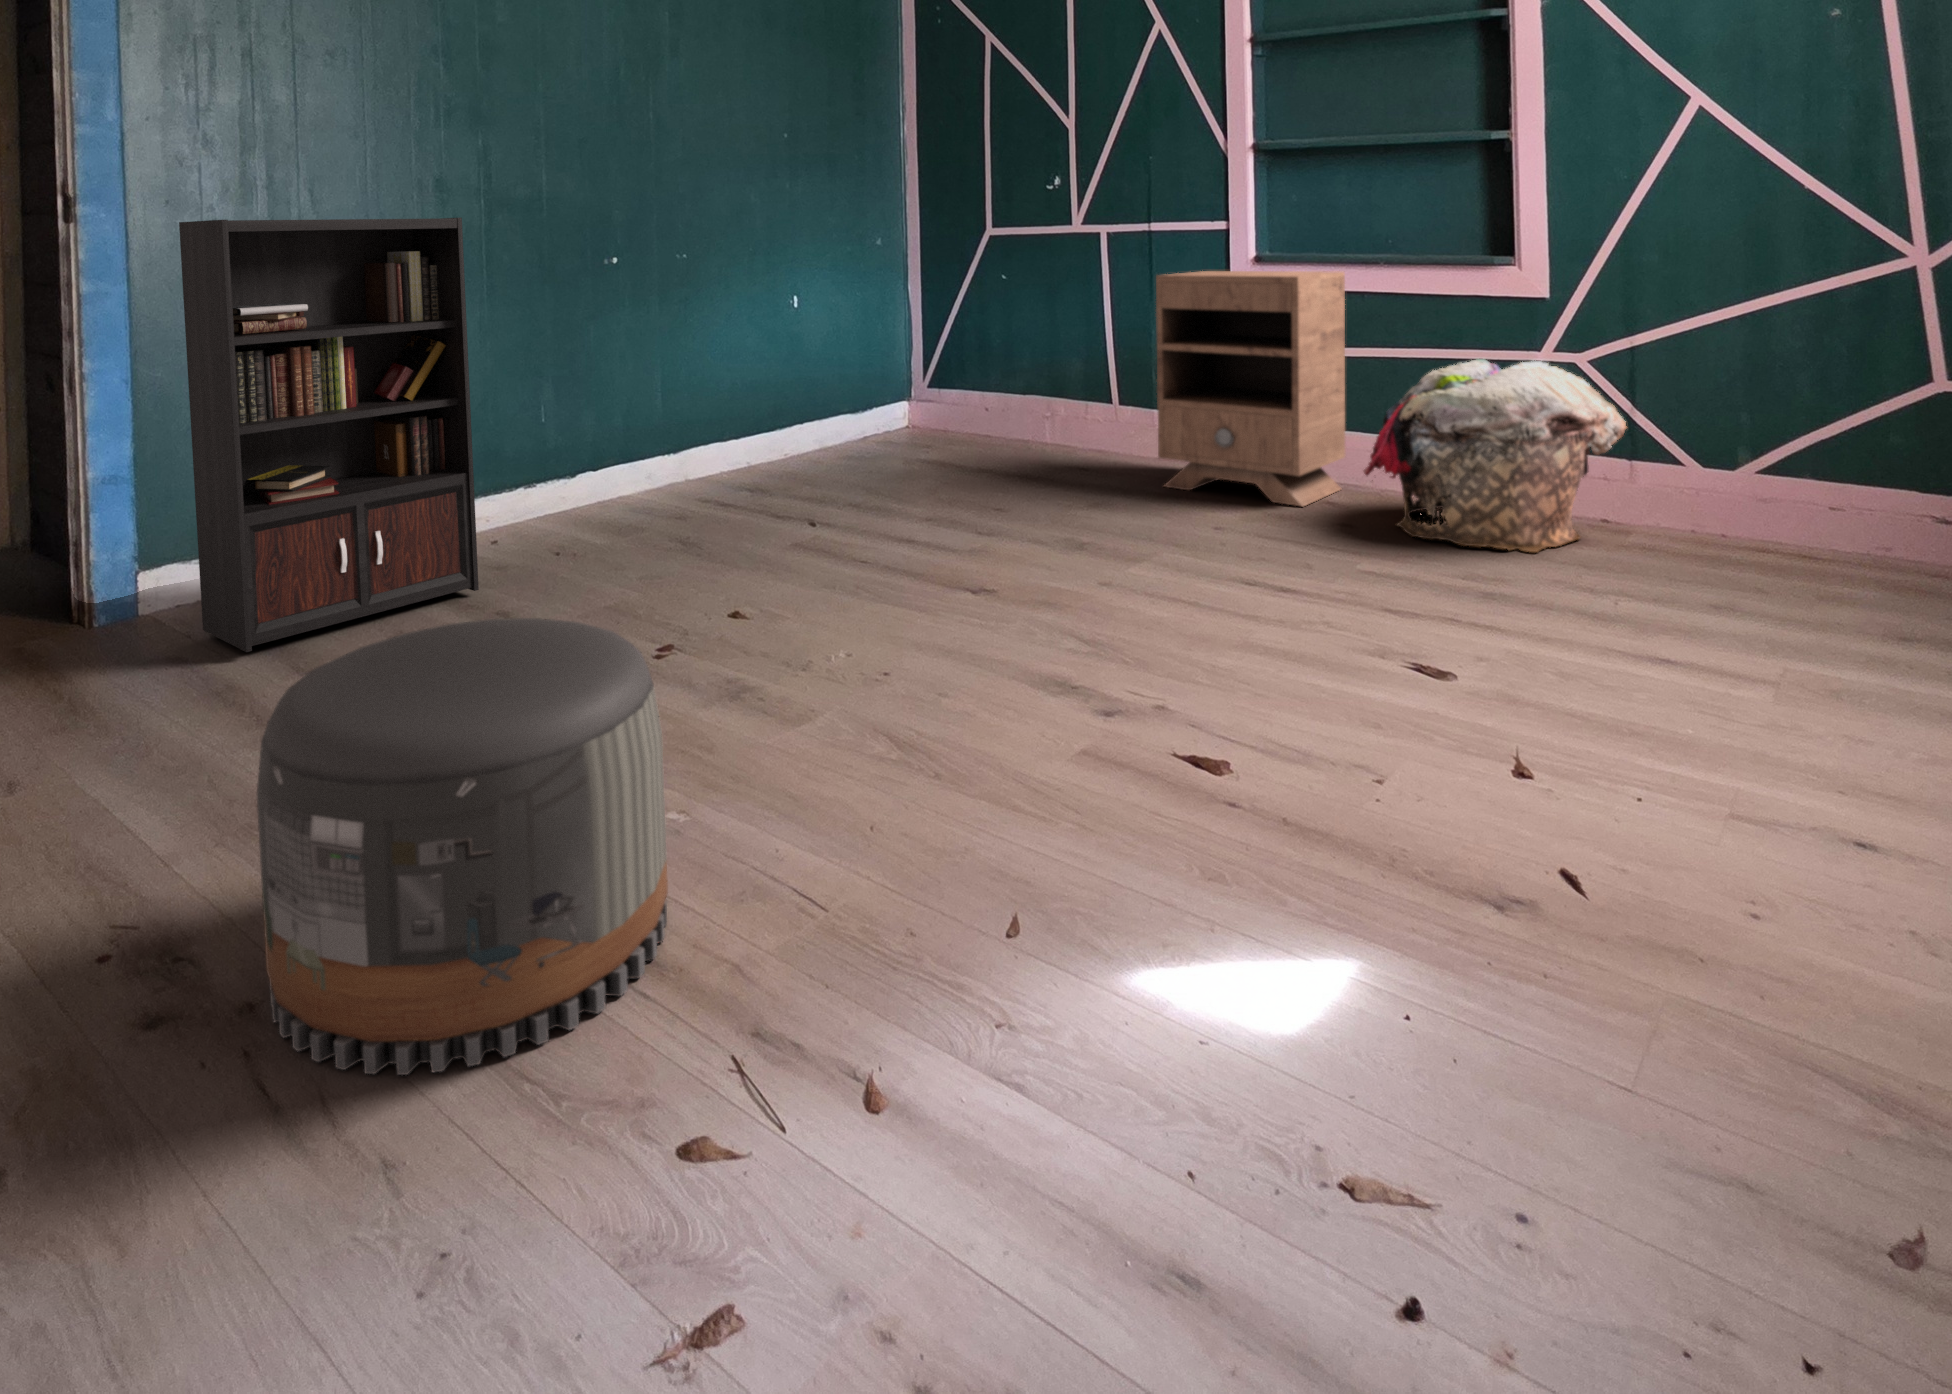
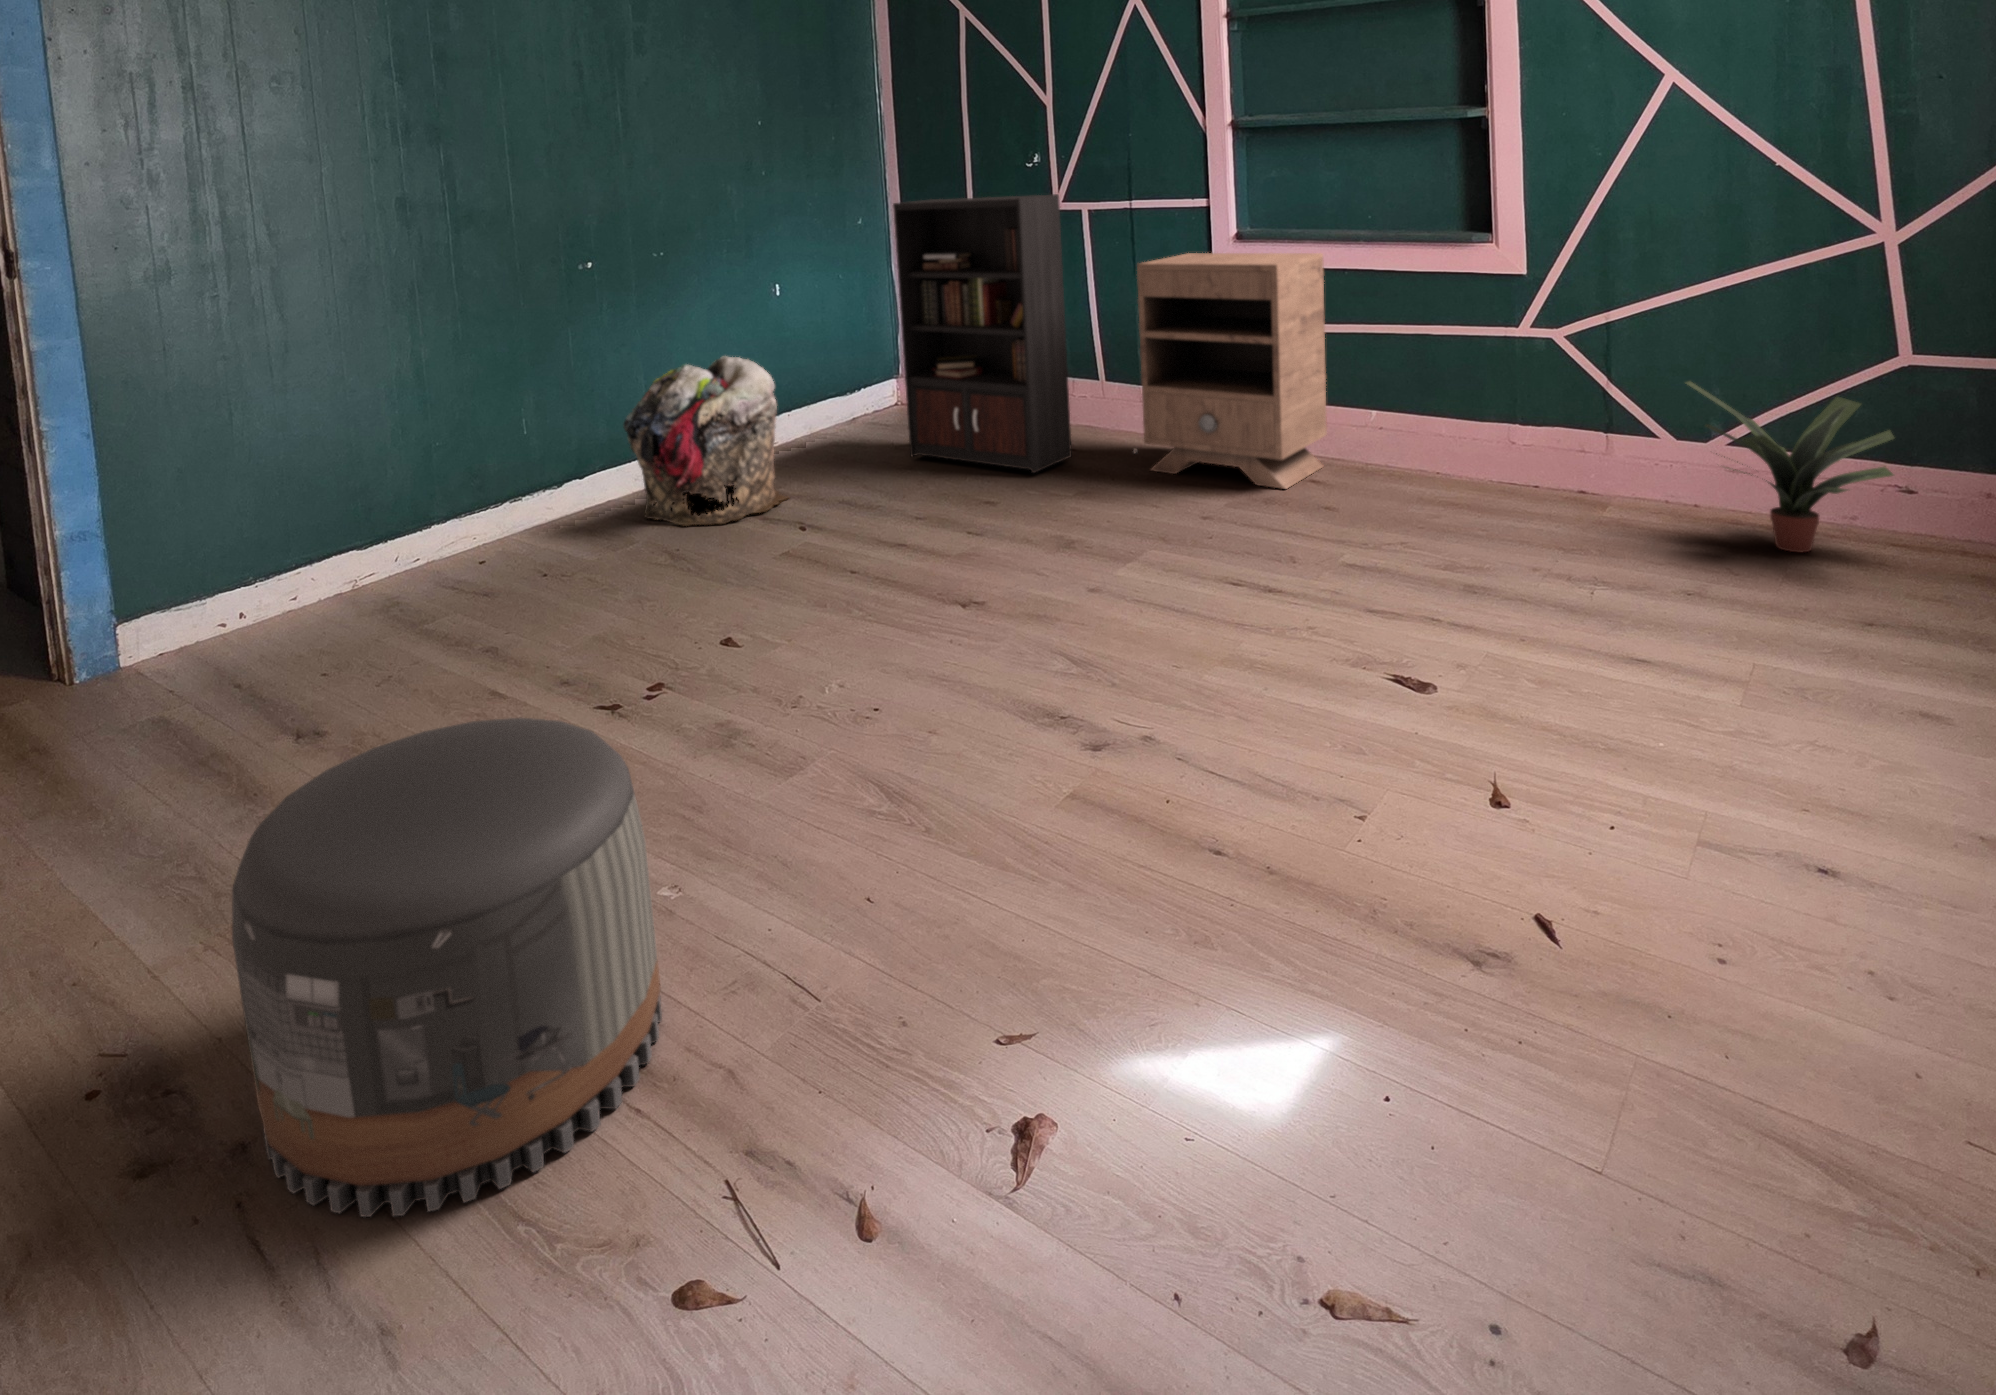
bookcase: present [179,218,479,652] -> present [893,194,1138,473]
laundry basket: present [1364,359,1627,552] -> present [623,356,788,526]
potted plant: none [1715,400,1937,578] -> present [1686,382,1894,552]

